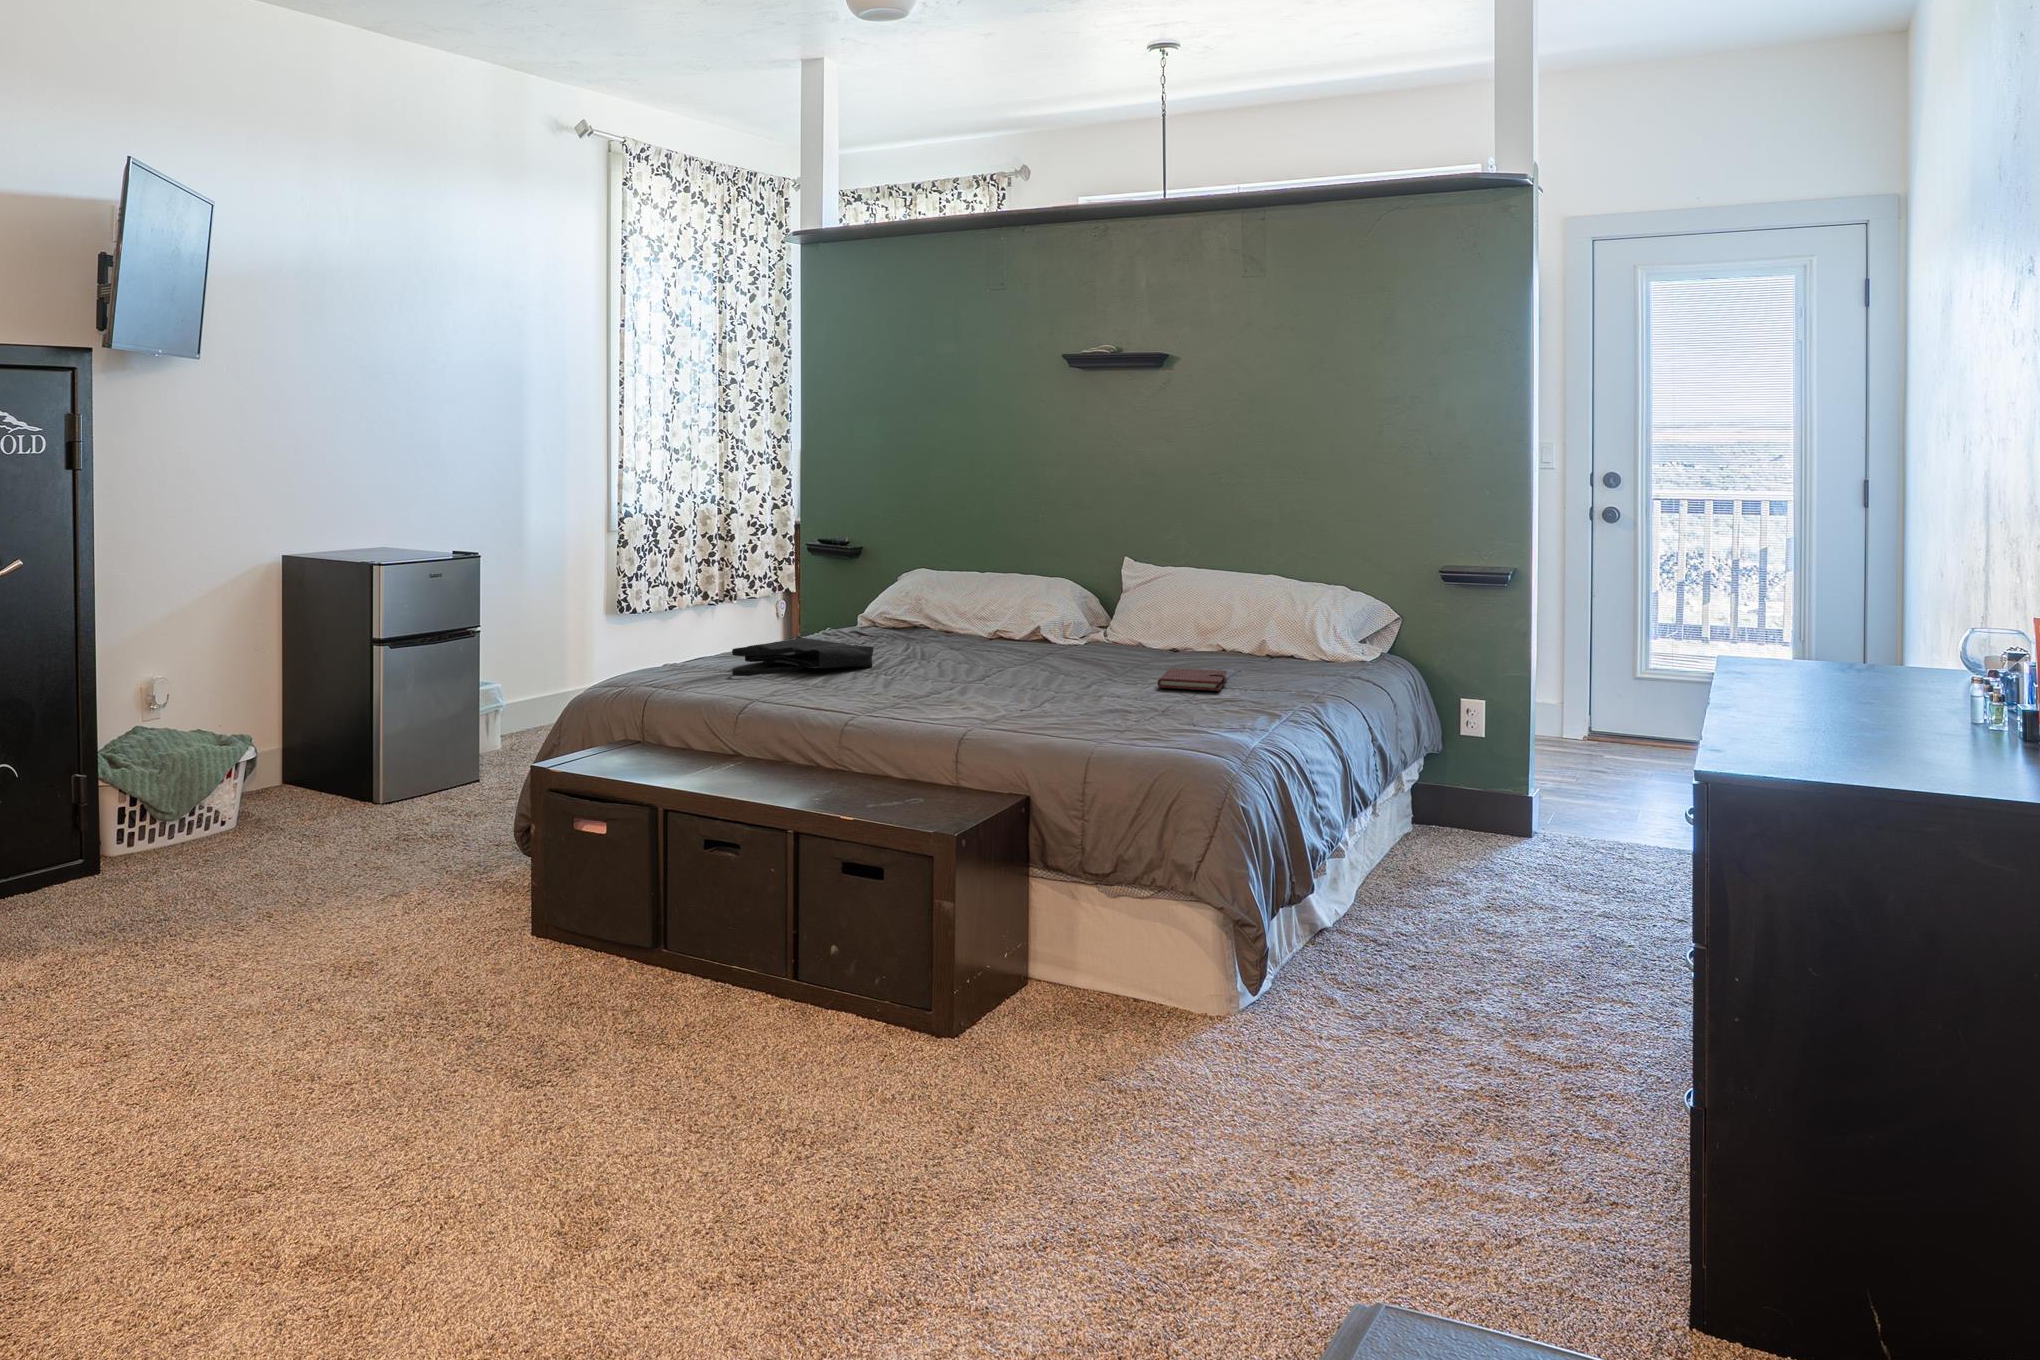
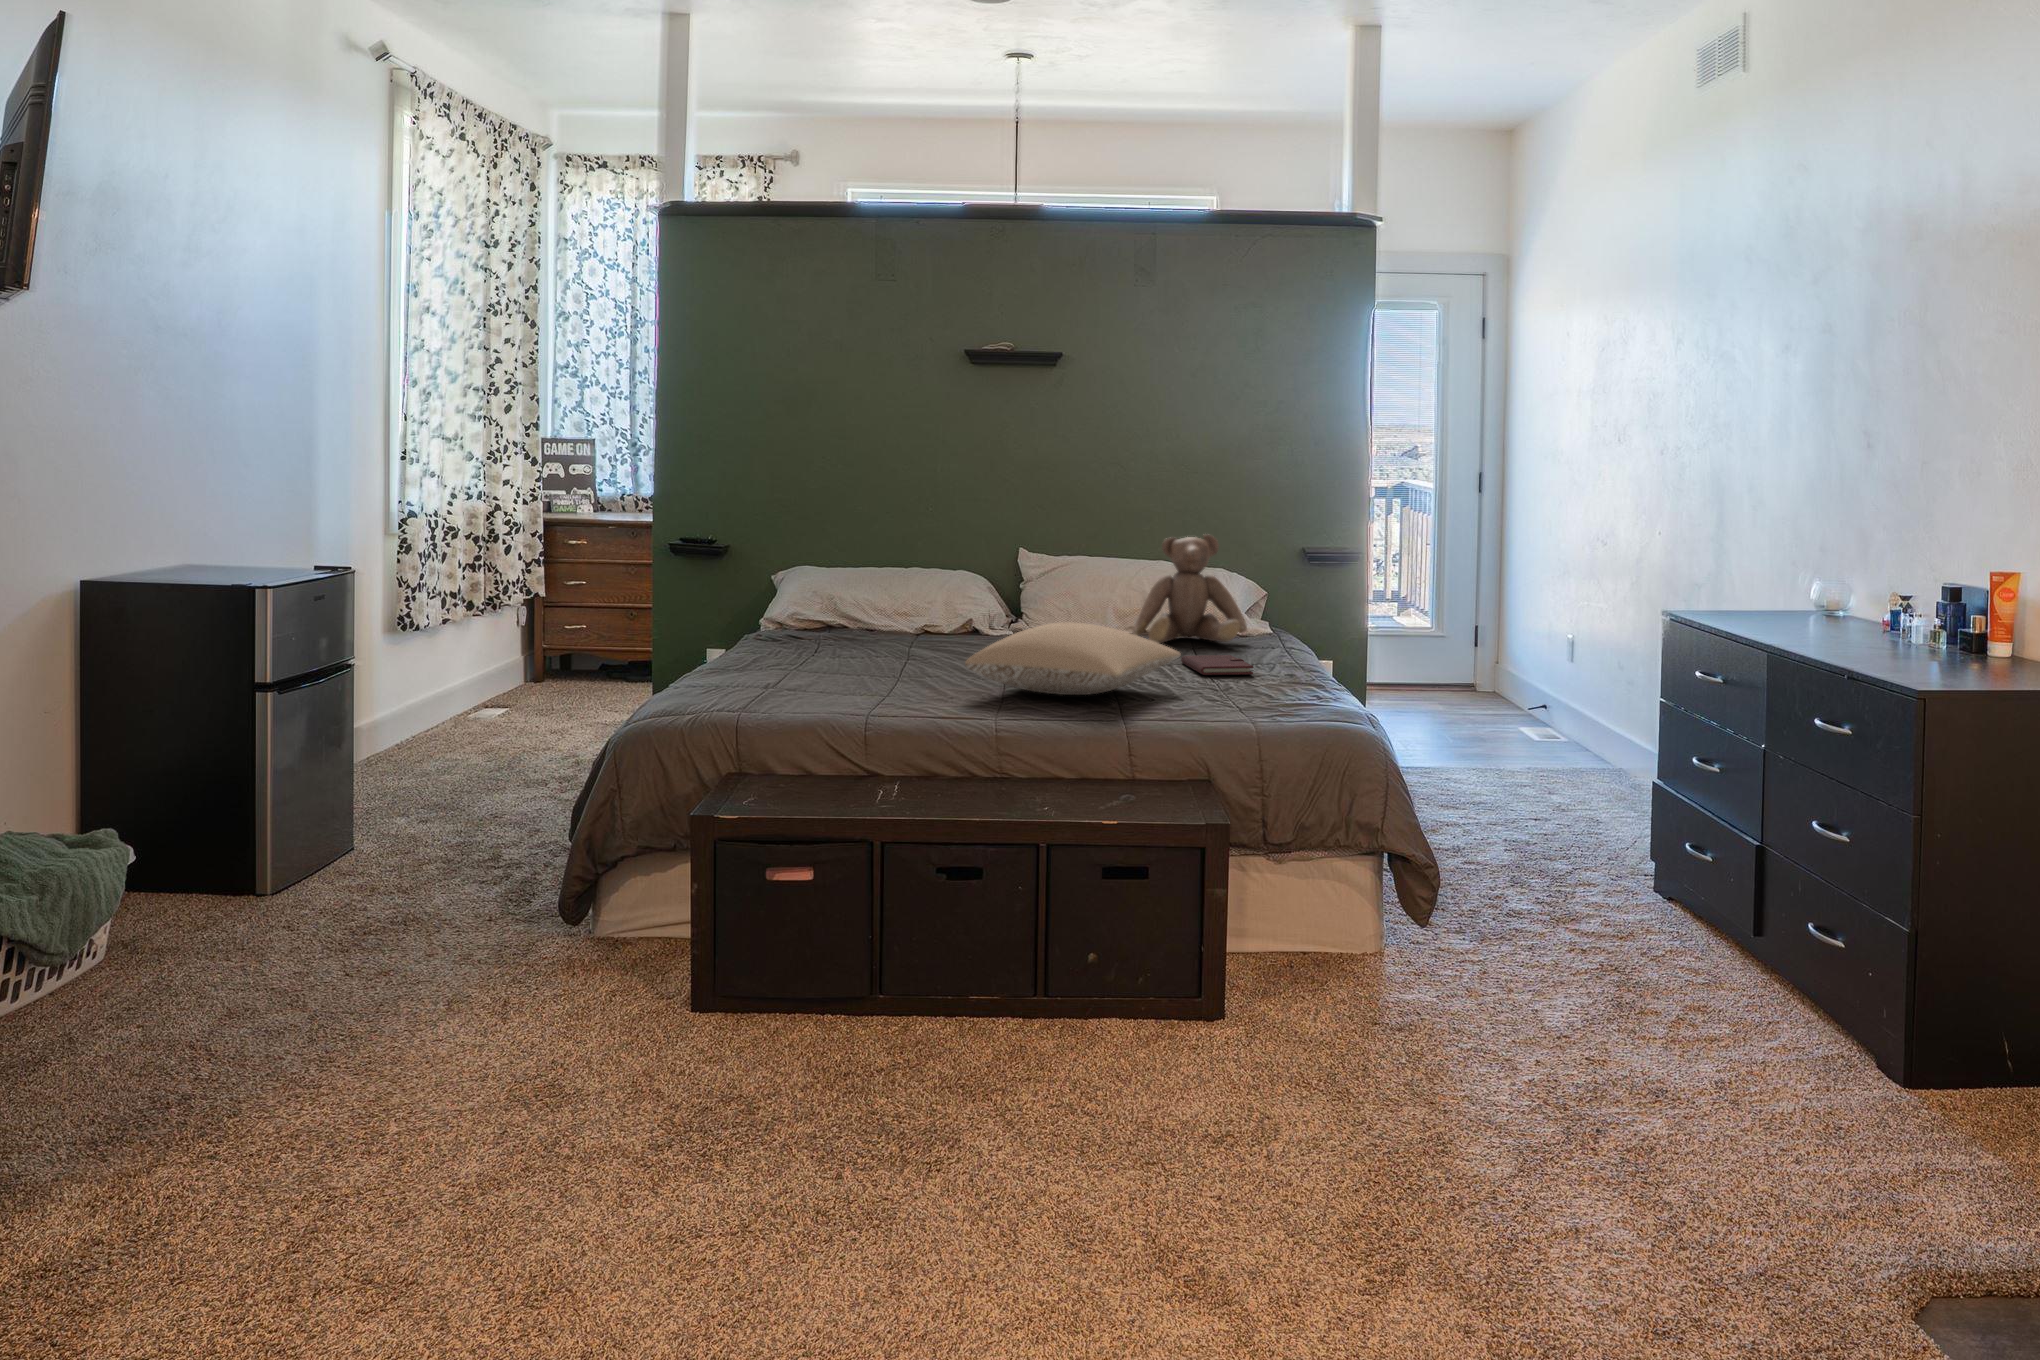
teddy bear: none [1166,539,1298,659] -> present [1133,534,1247,643]
pillow: none [864,622,1104,694] -> present [965,623,1181,695]
tote bag: present [732,636,874,676] -> none [787,646,918,694]

